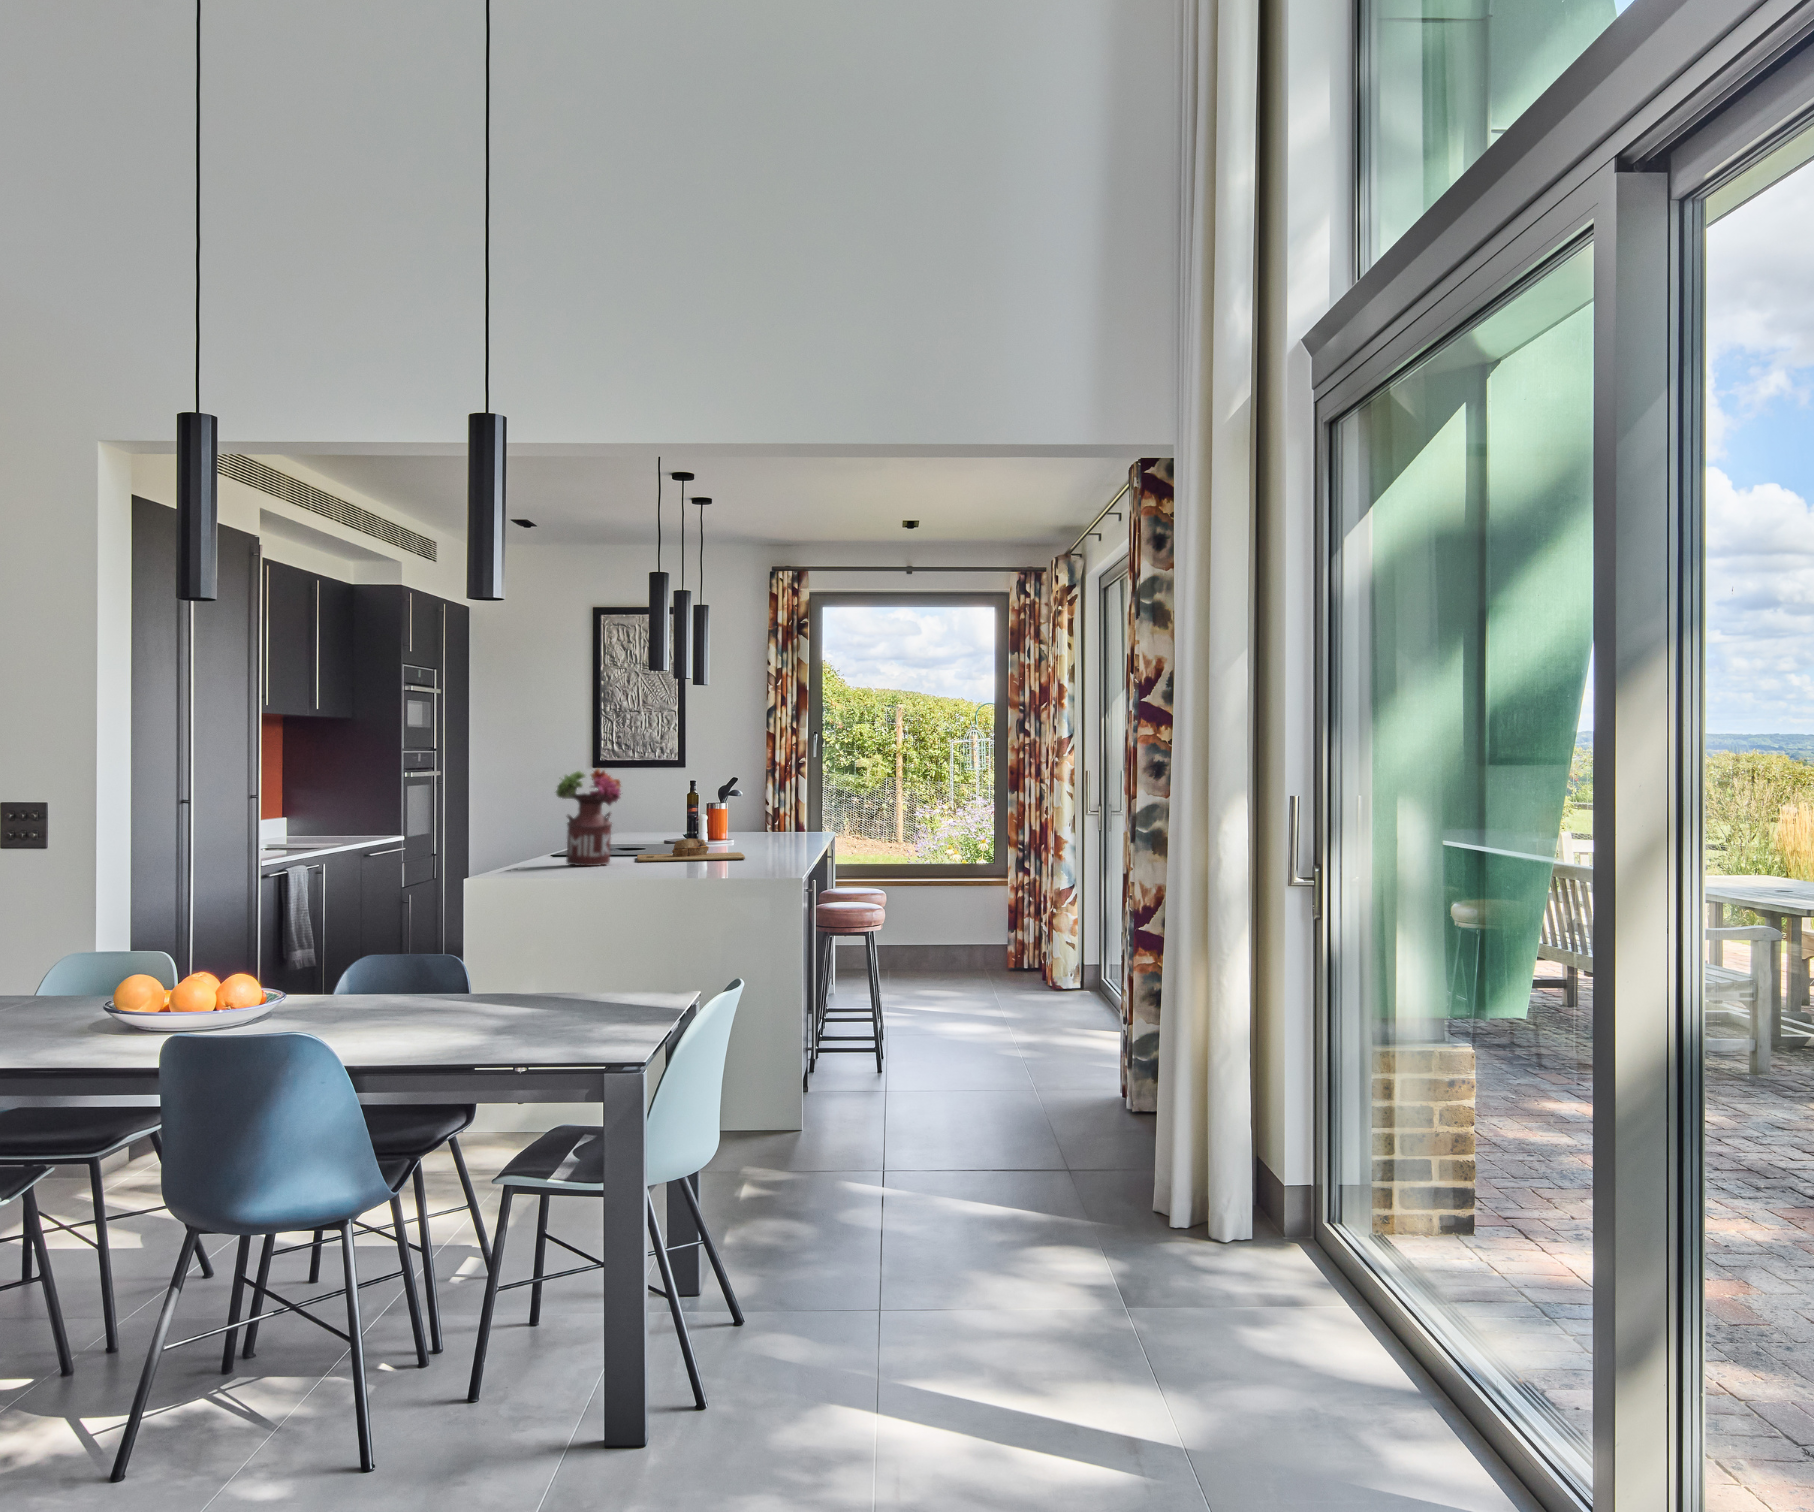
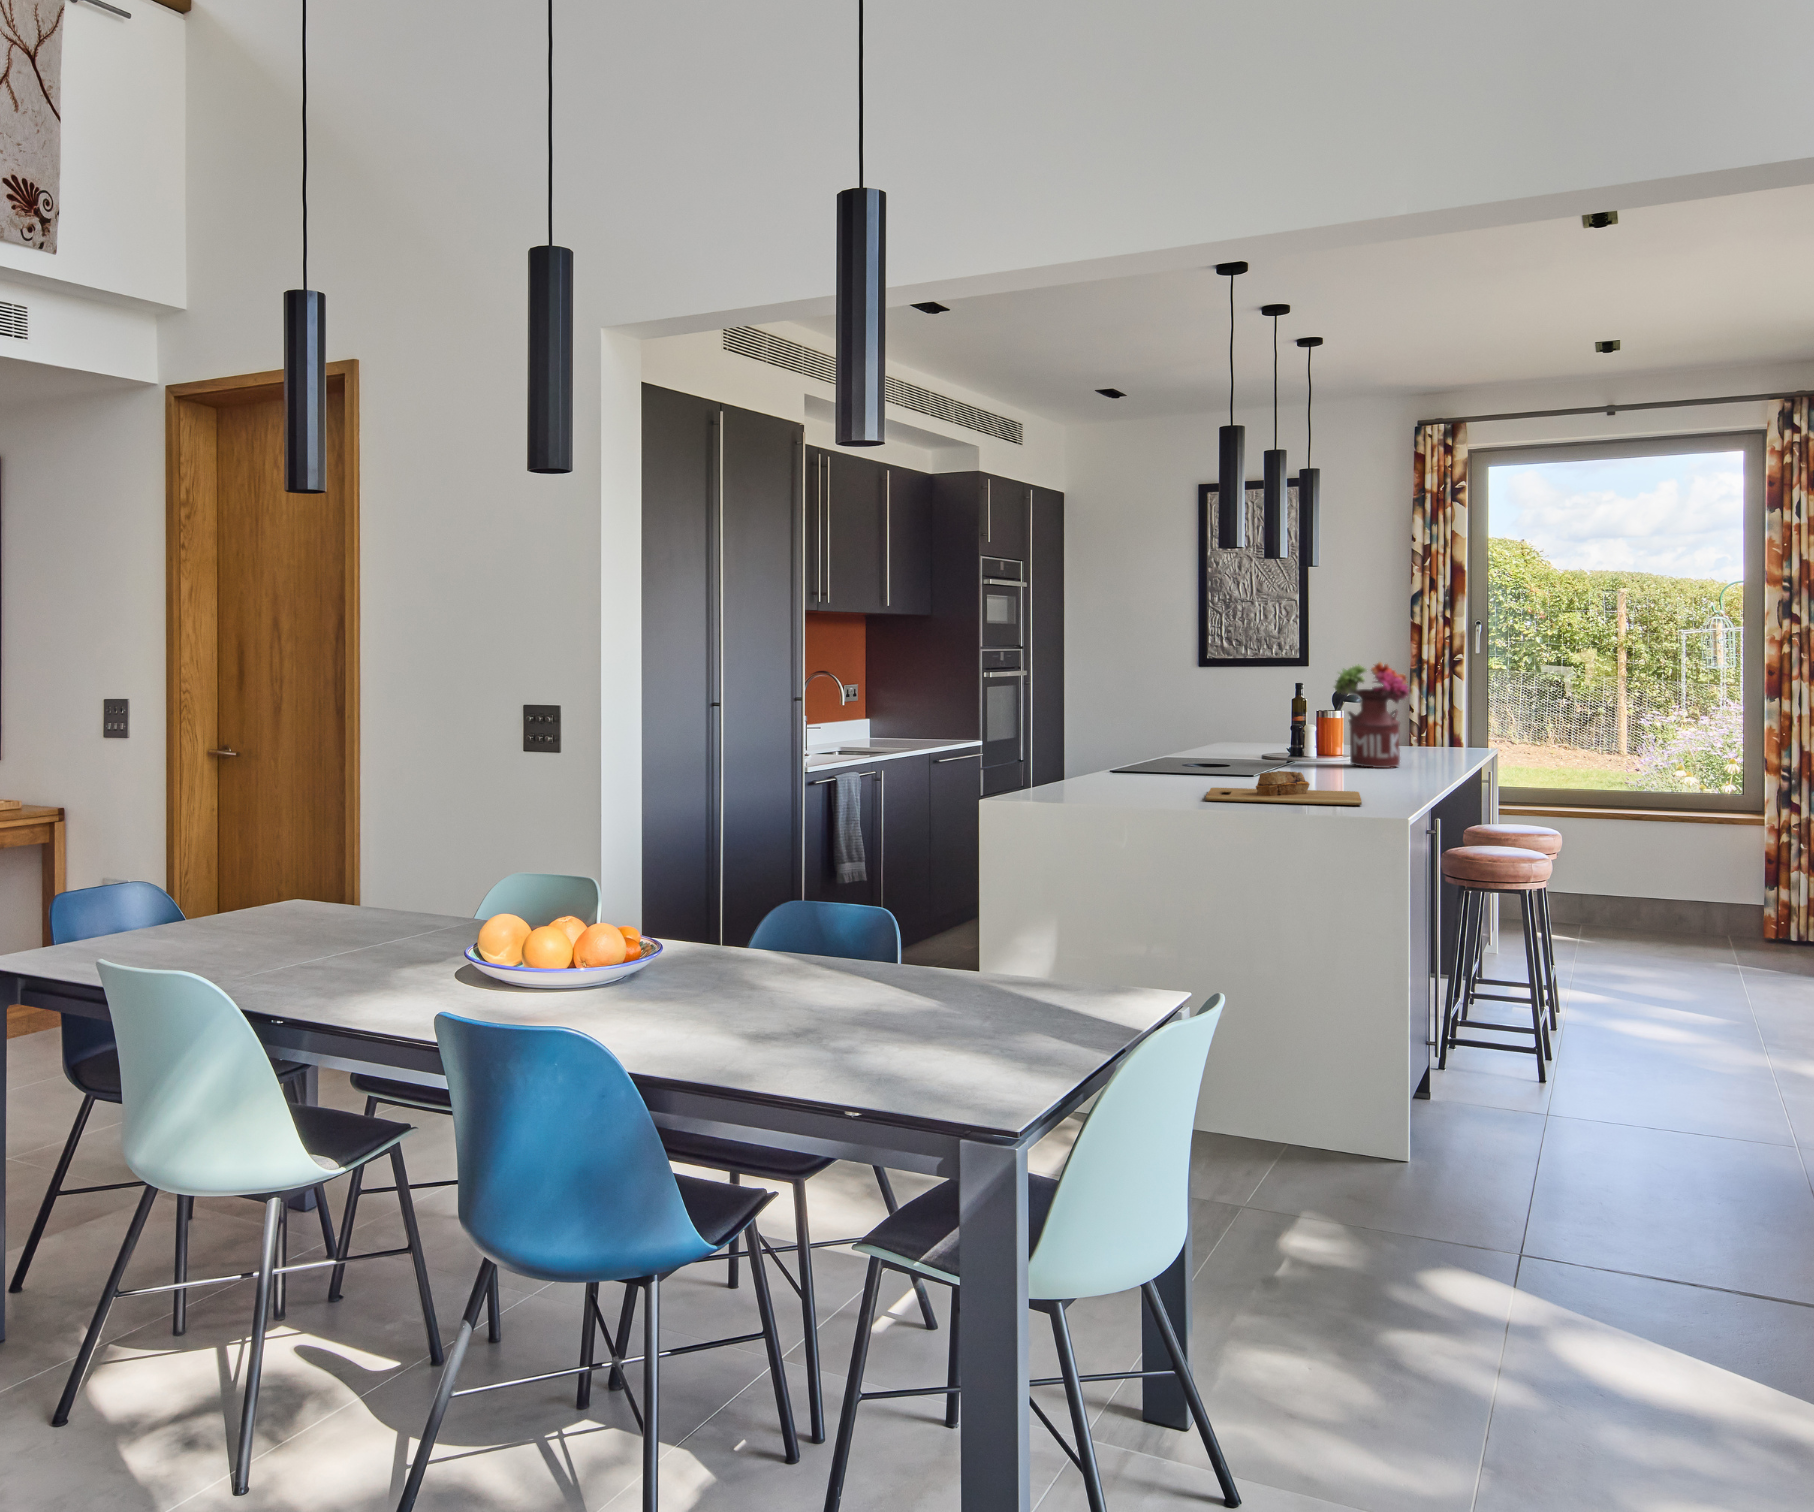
flower arrangement: present [556,769,621,866] -> present [1334,662,1409,768]

